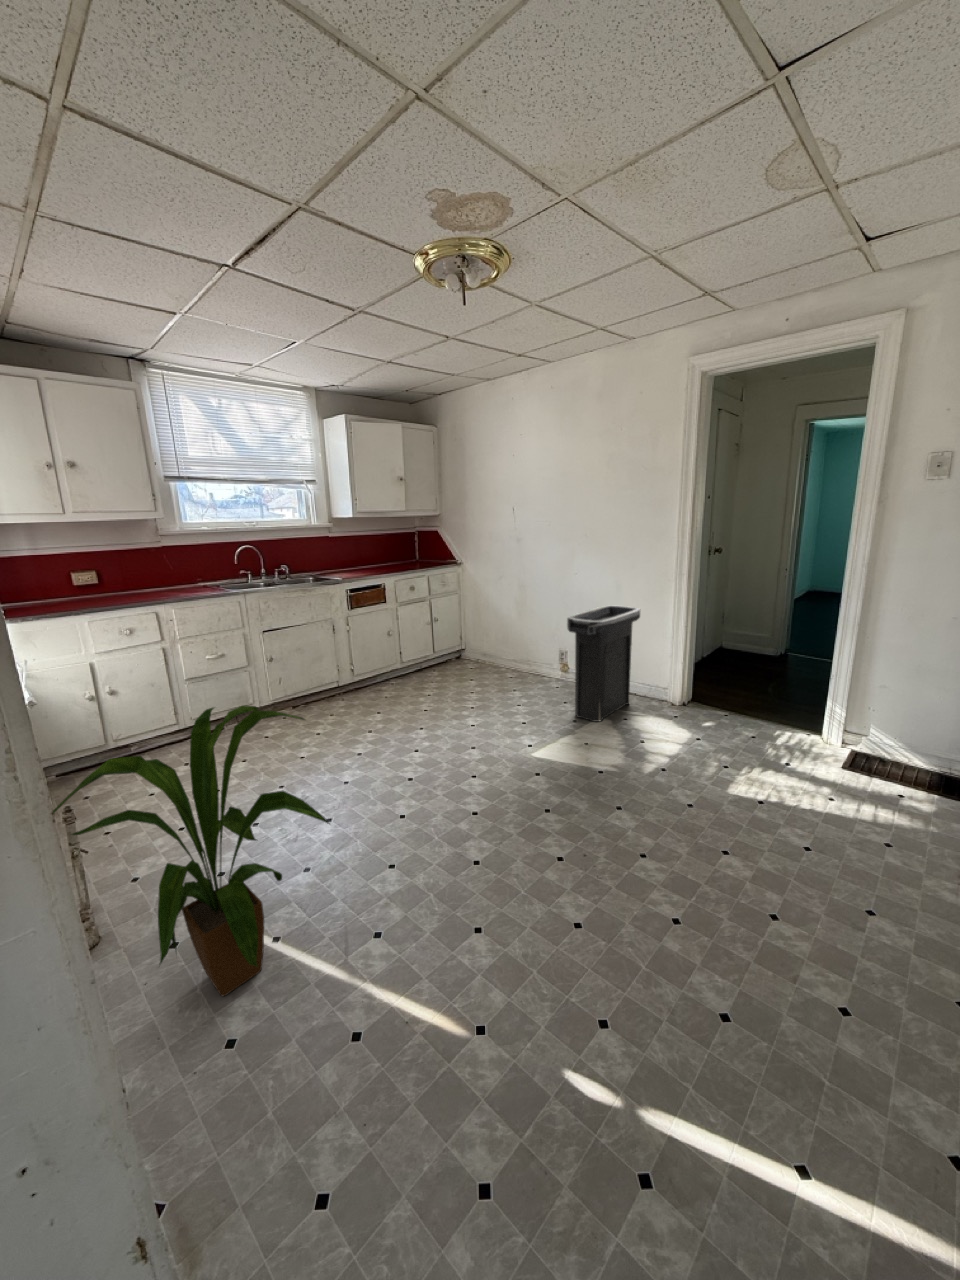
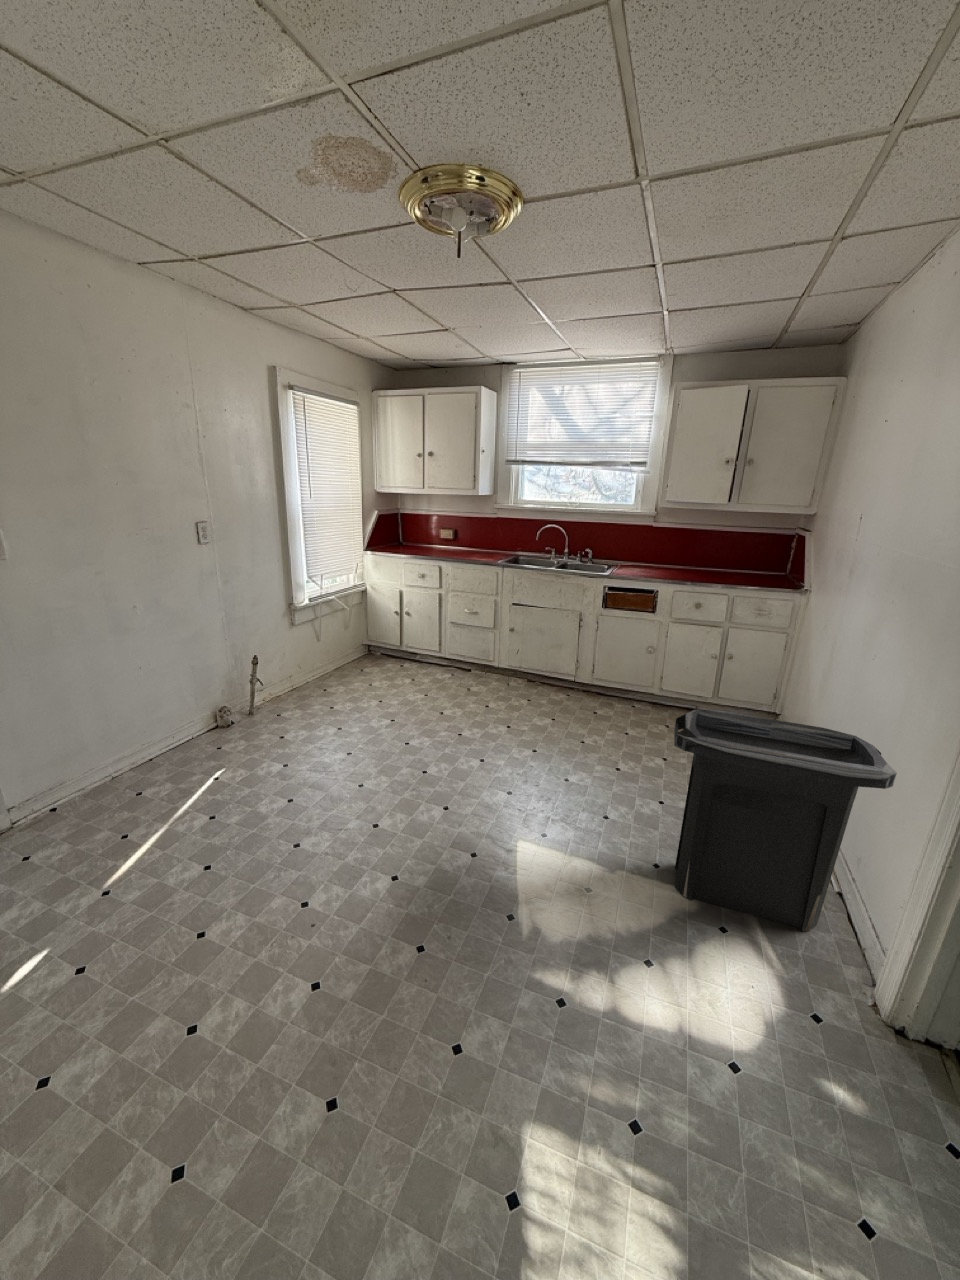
house plant: present [53,706,330,996] -> none [113,620,255,784]

